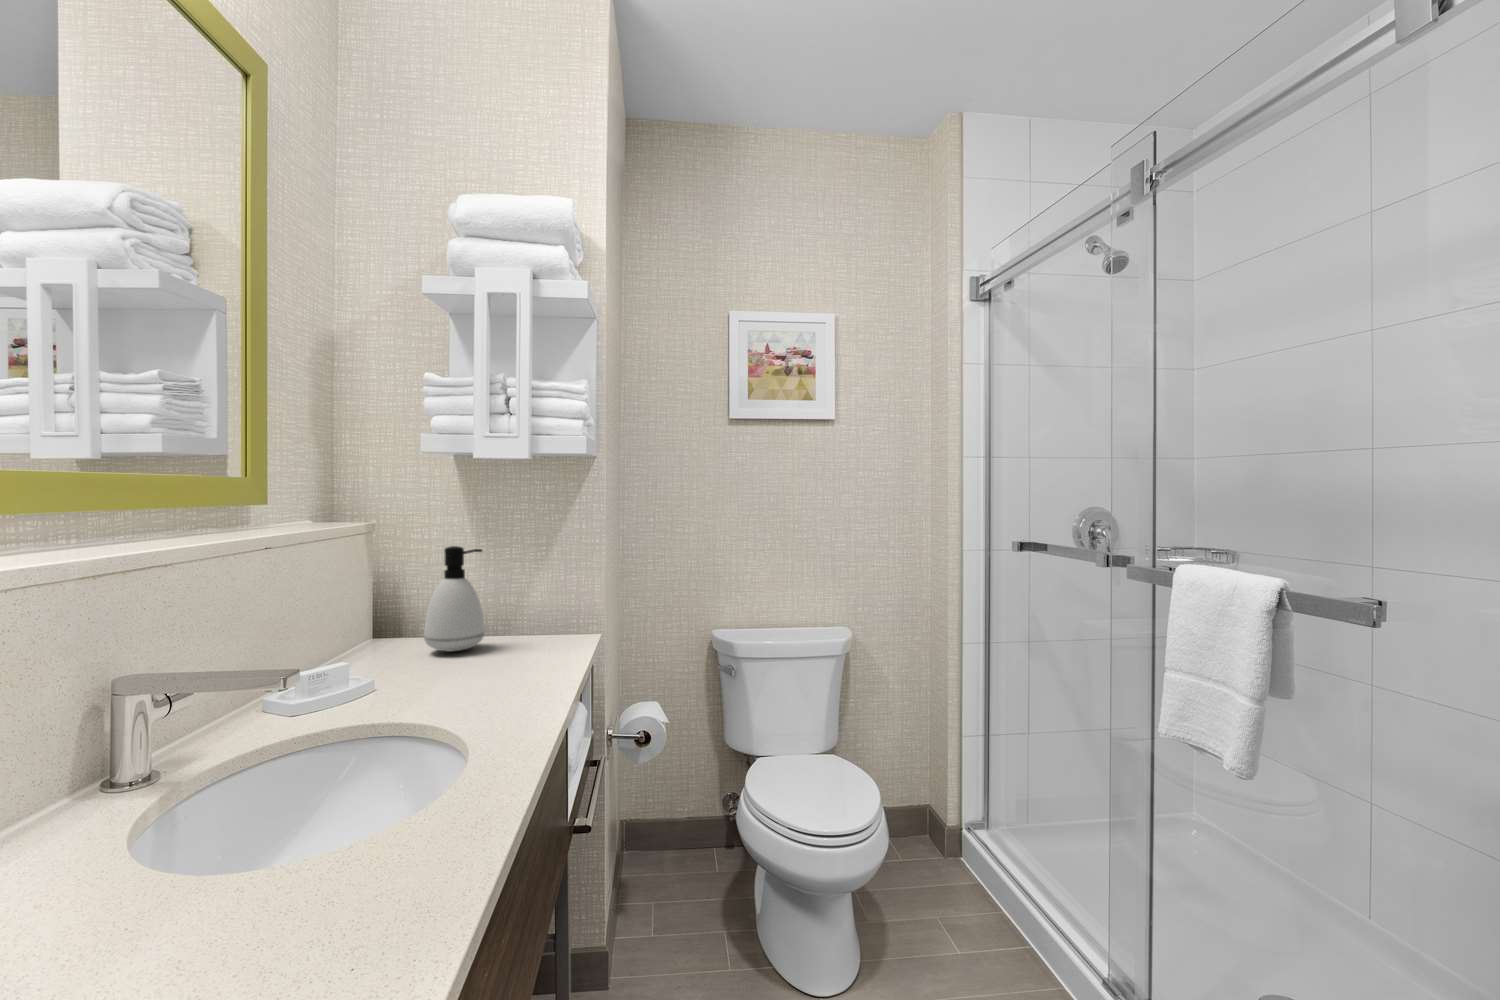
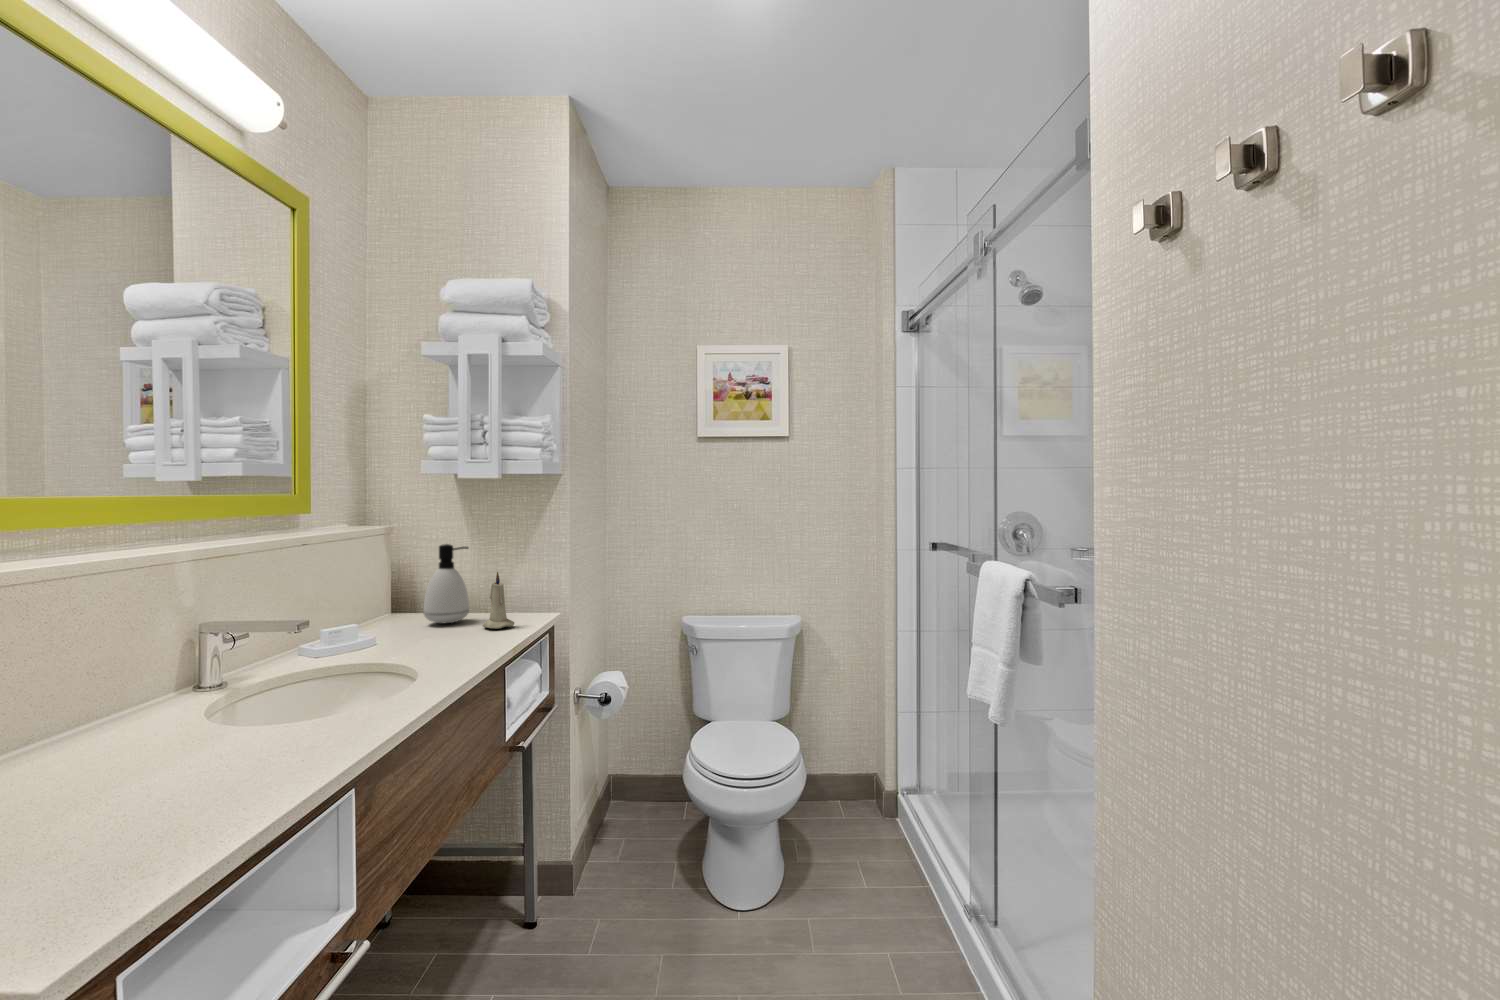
candle: none [511,582,553,659] -> present [482,572,514,629]

